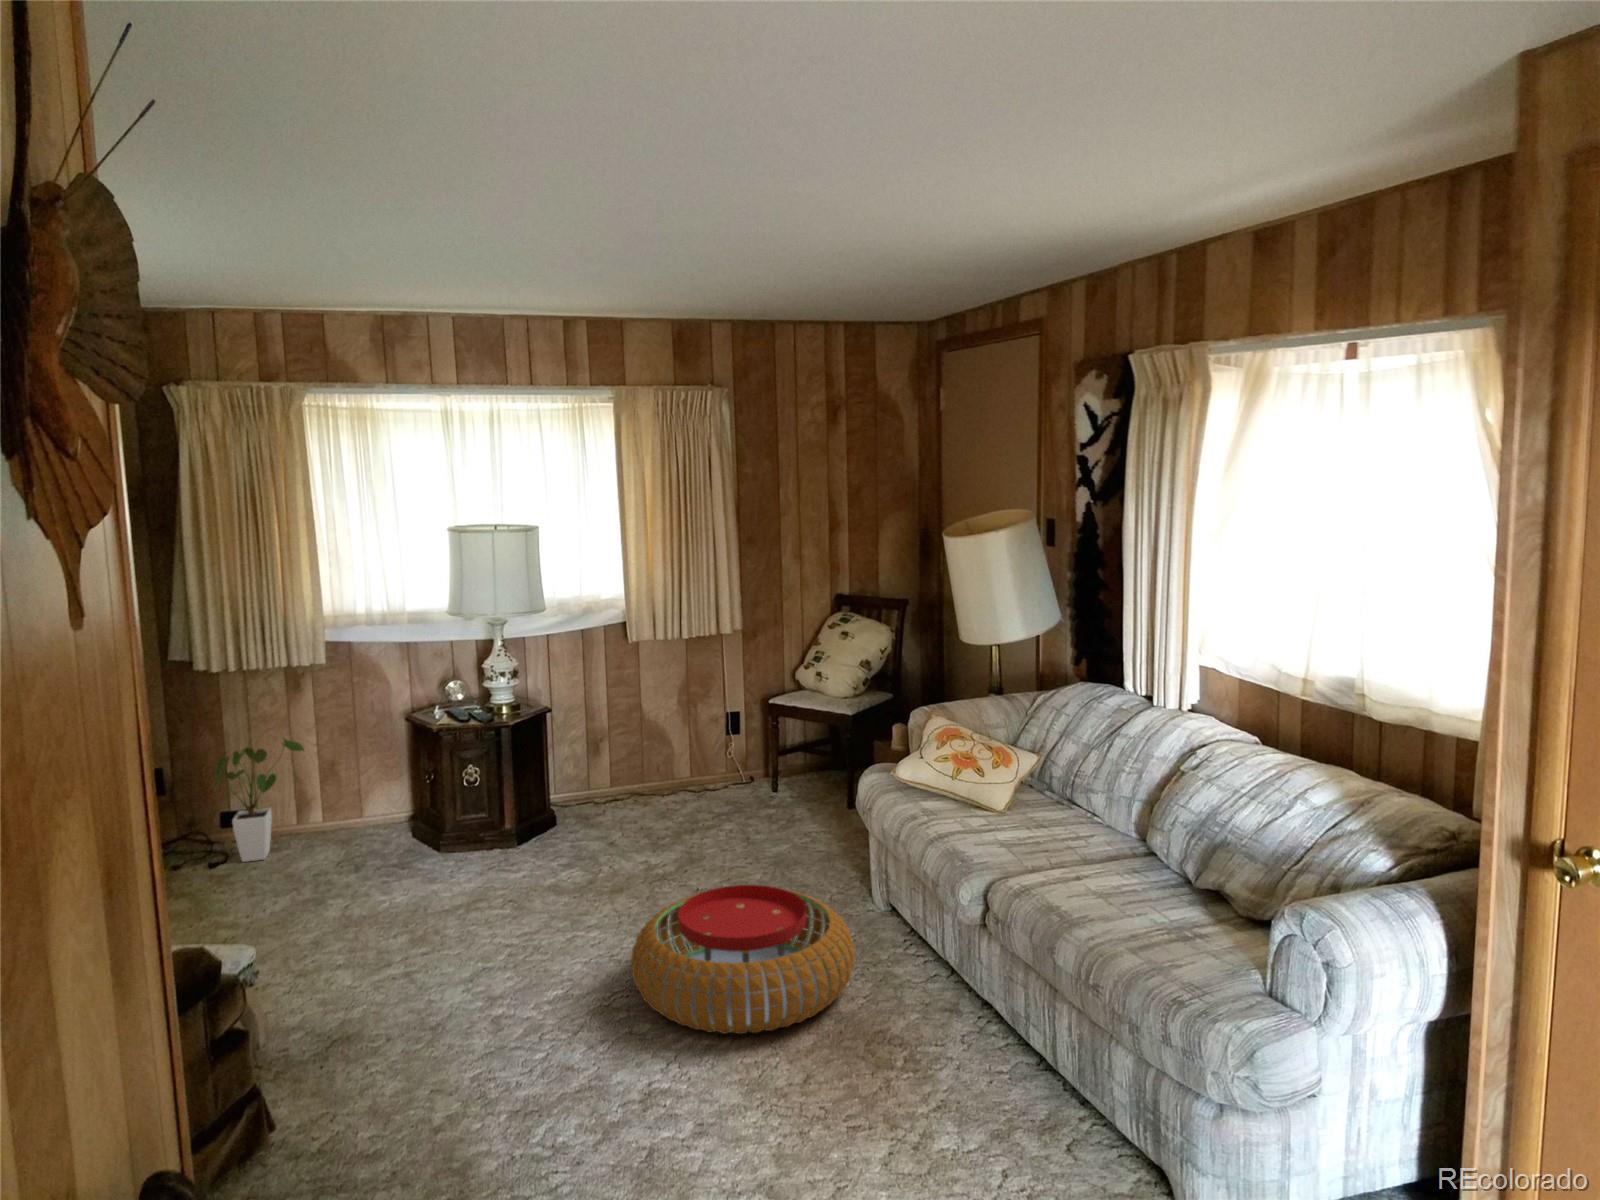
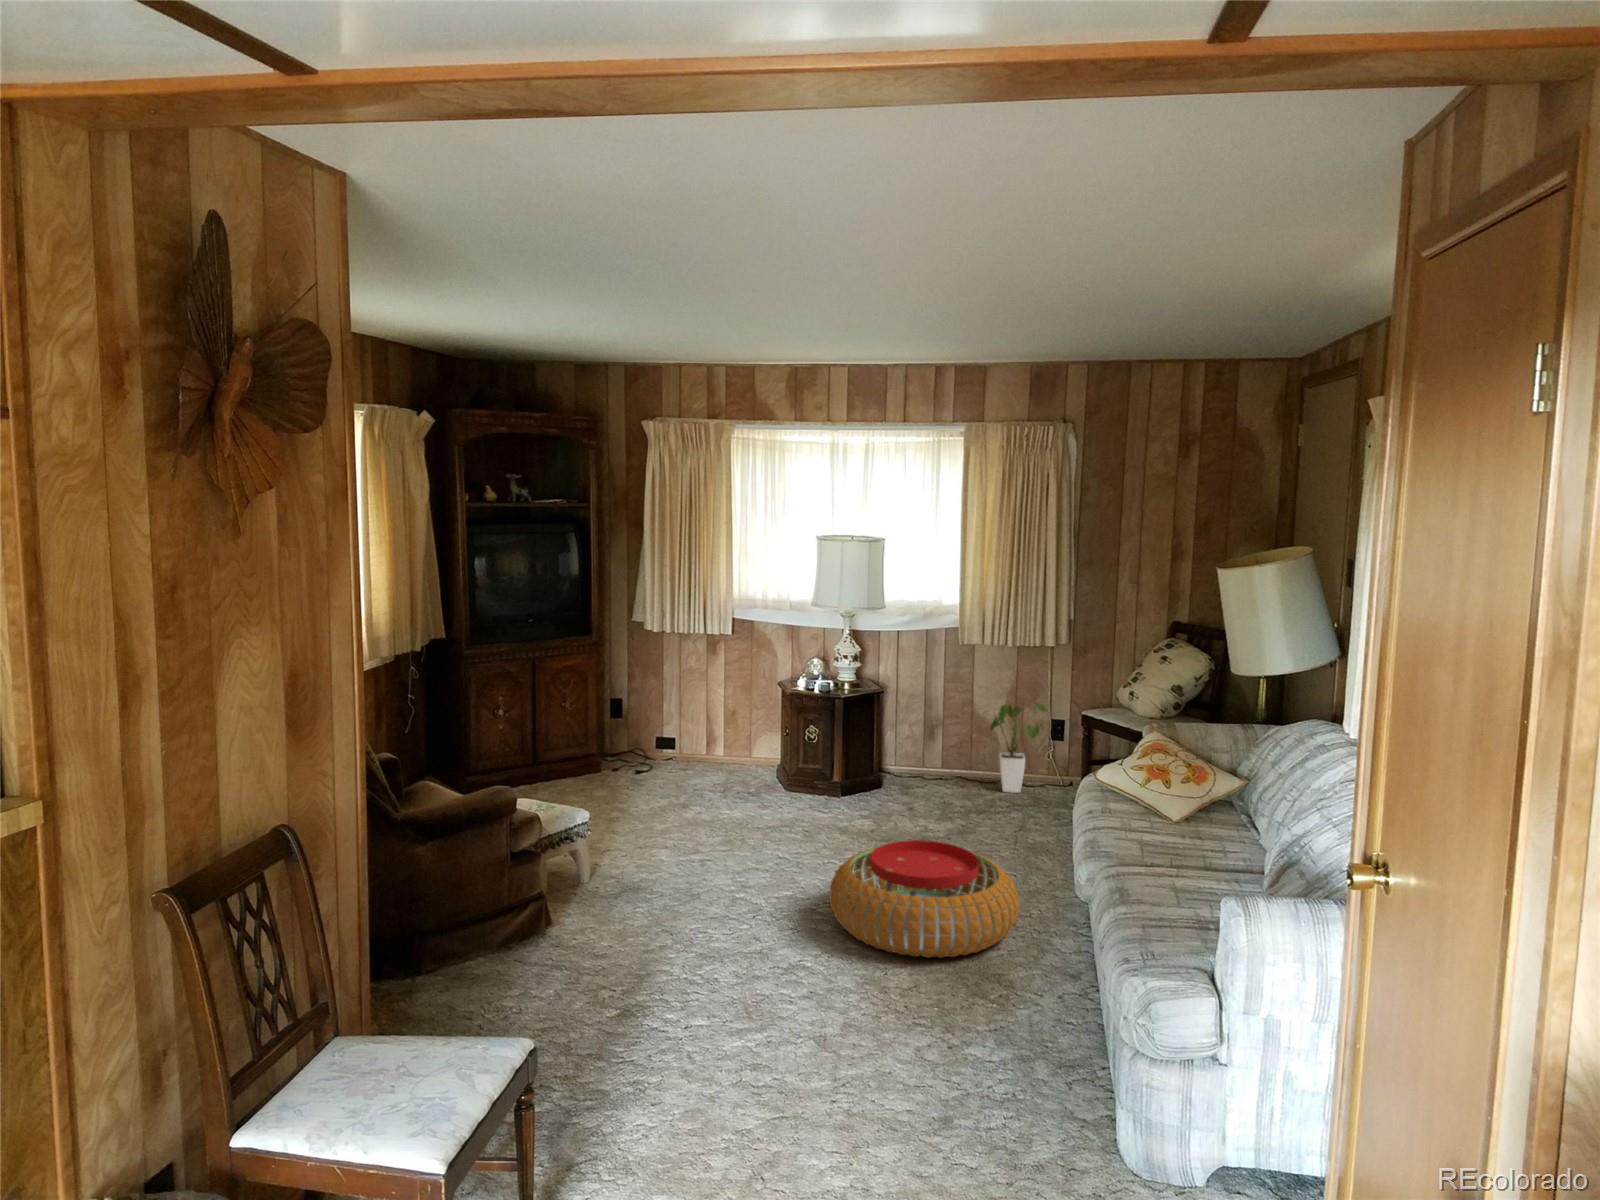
house plant: present [216,739,304,862] -> present [990,702,1048,793]

